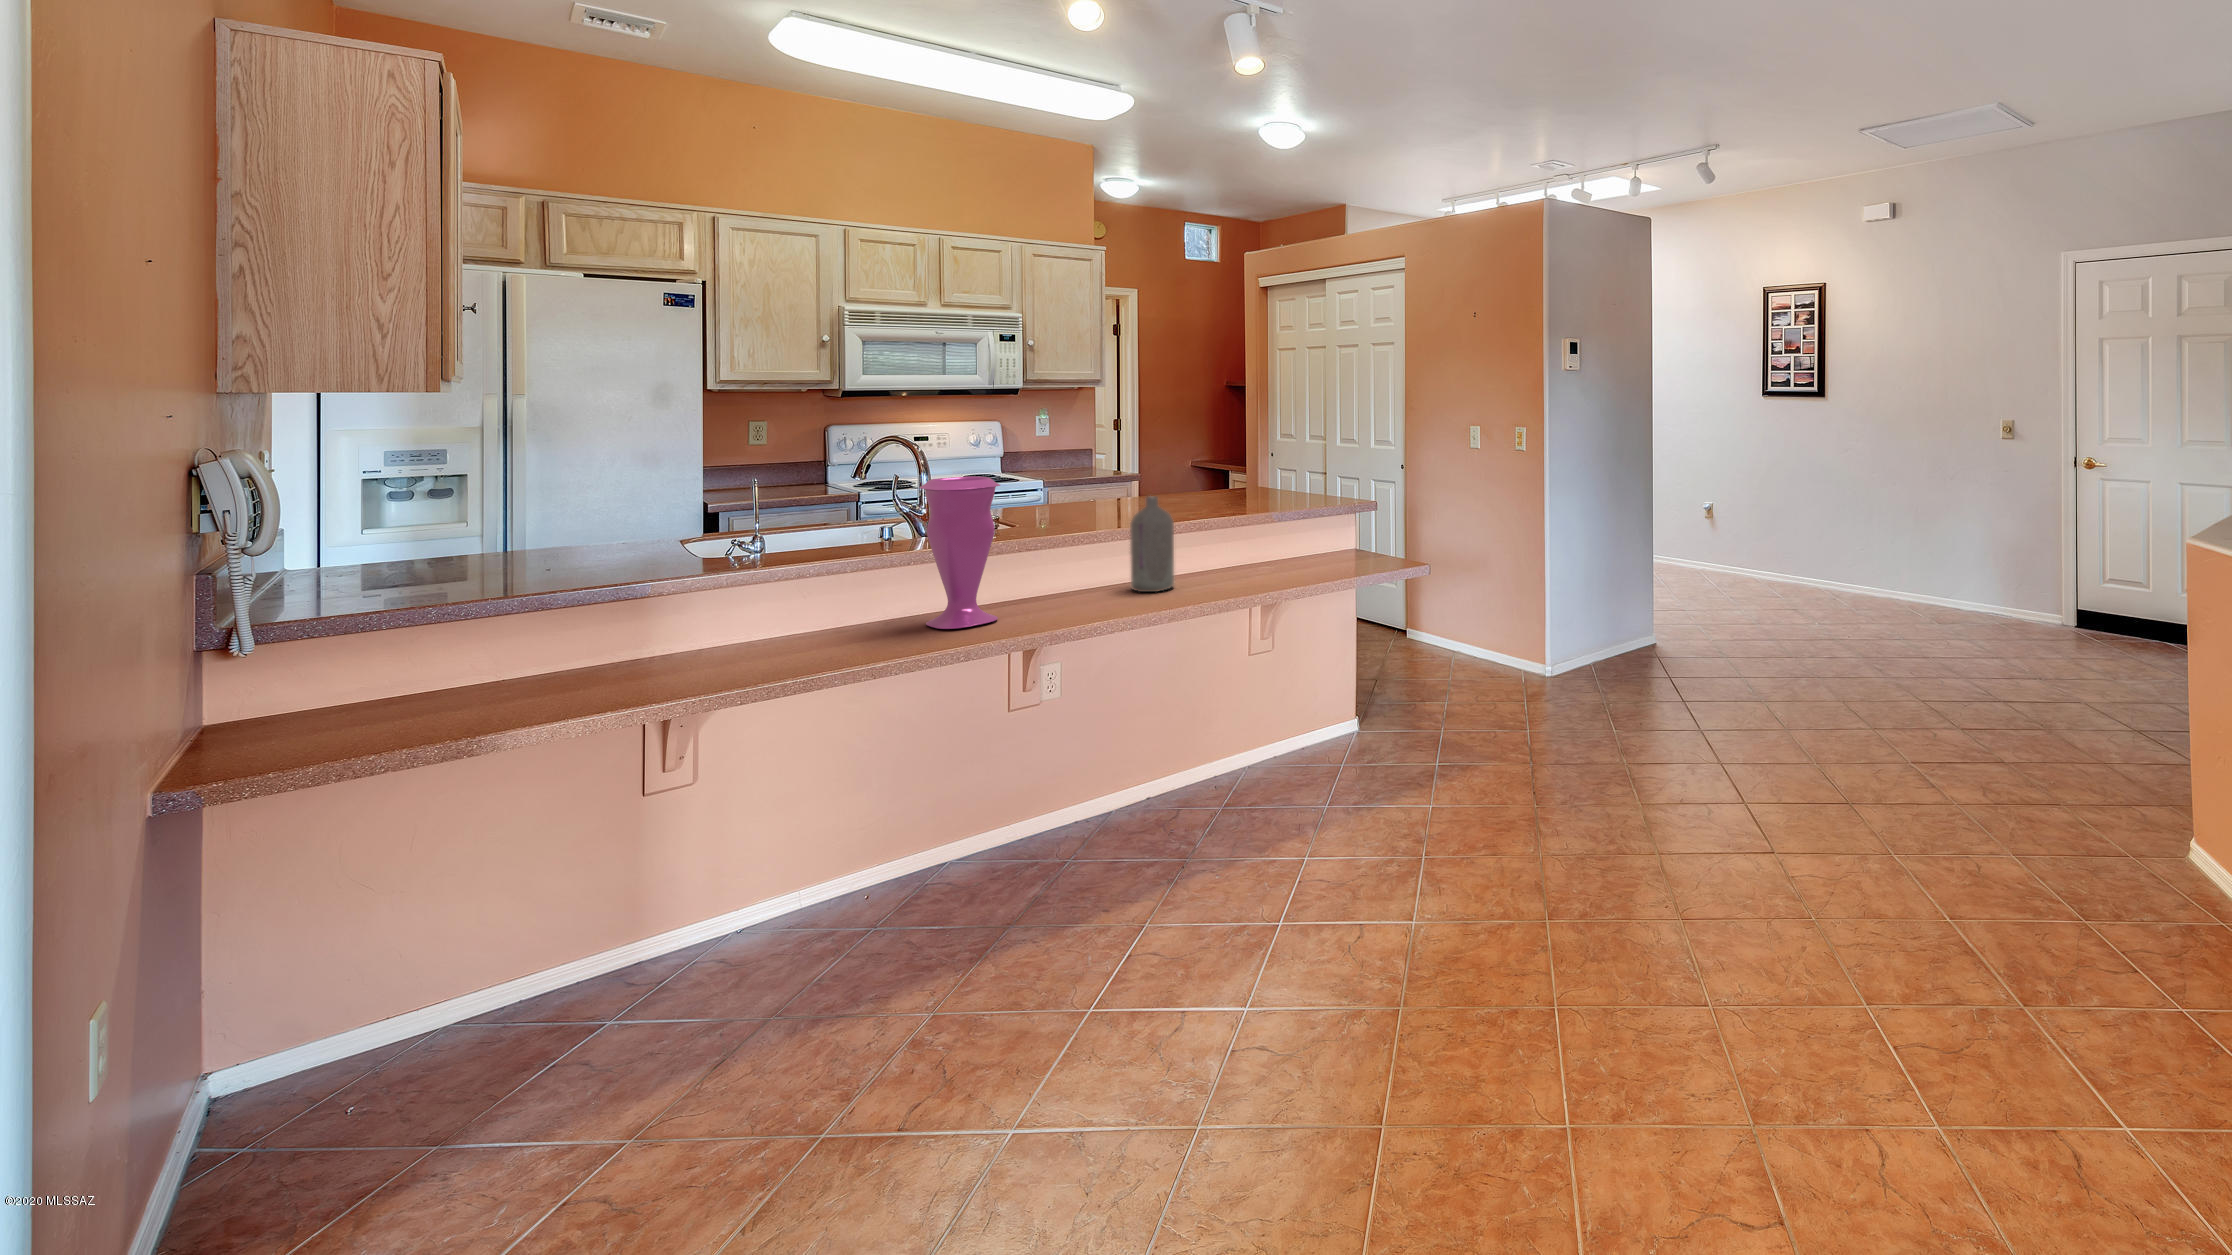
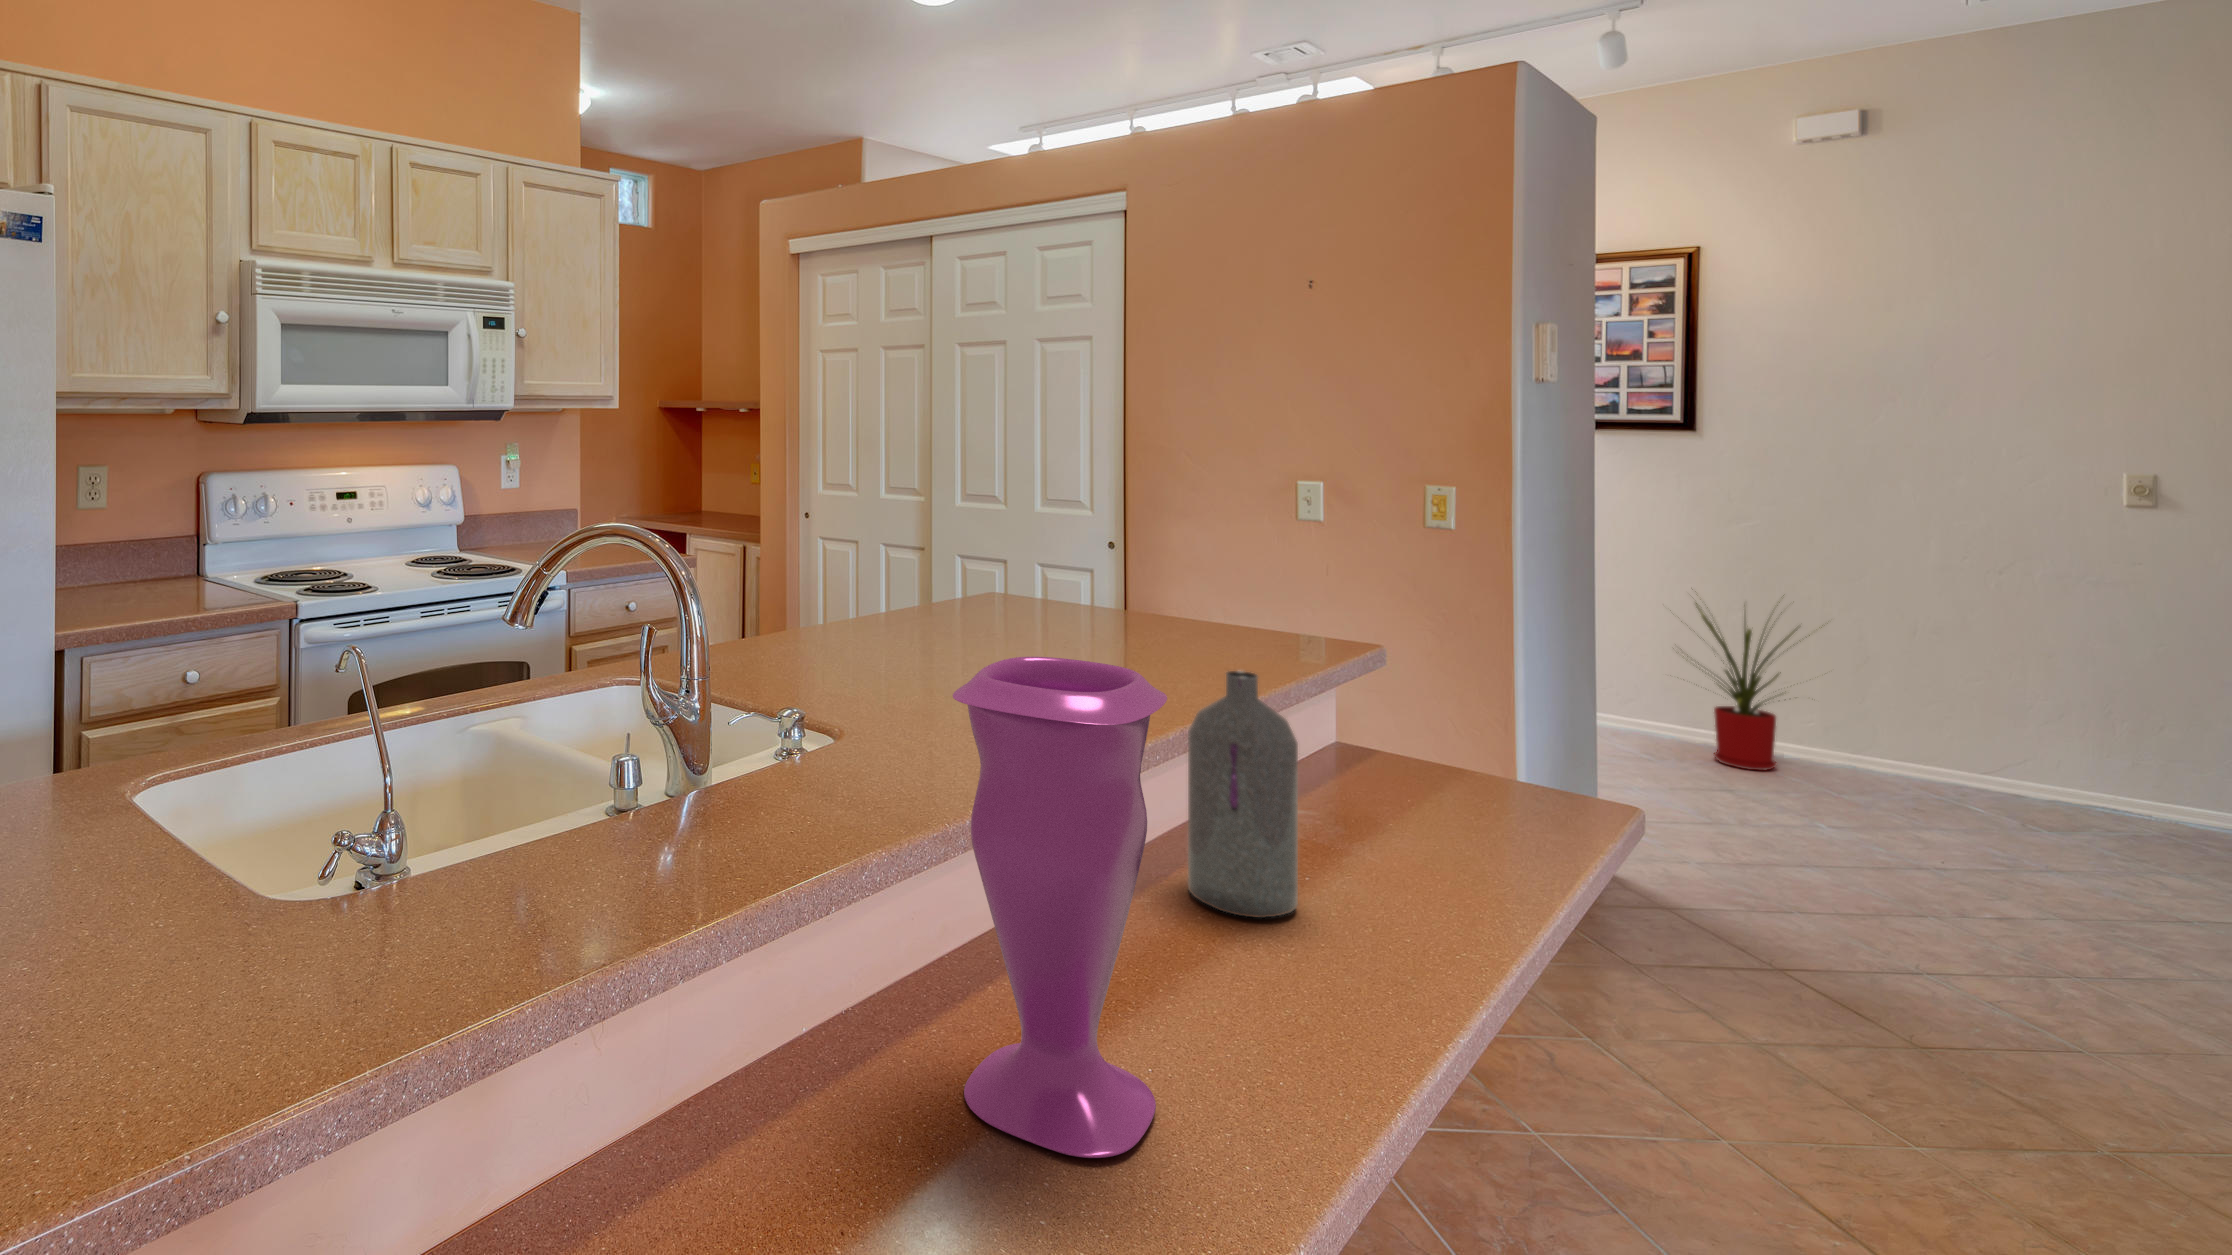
house plant: none [1783,494,1869,603] -> present [1681,595,1822,771]

